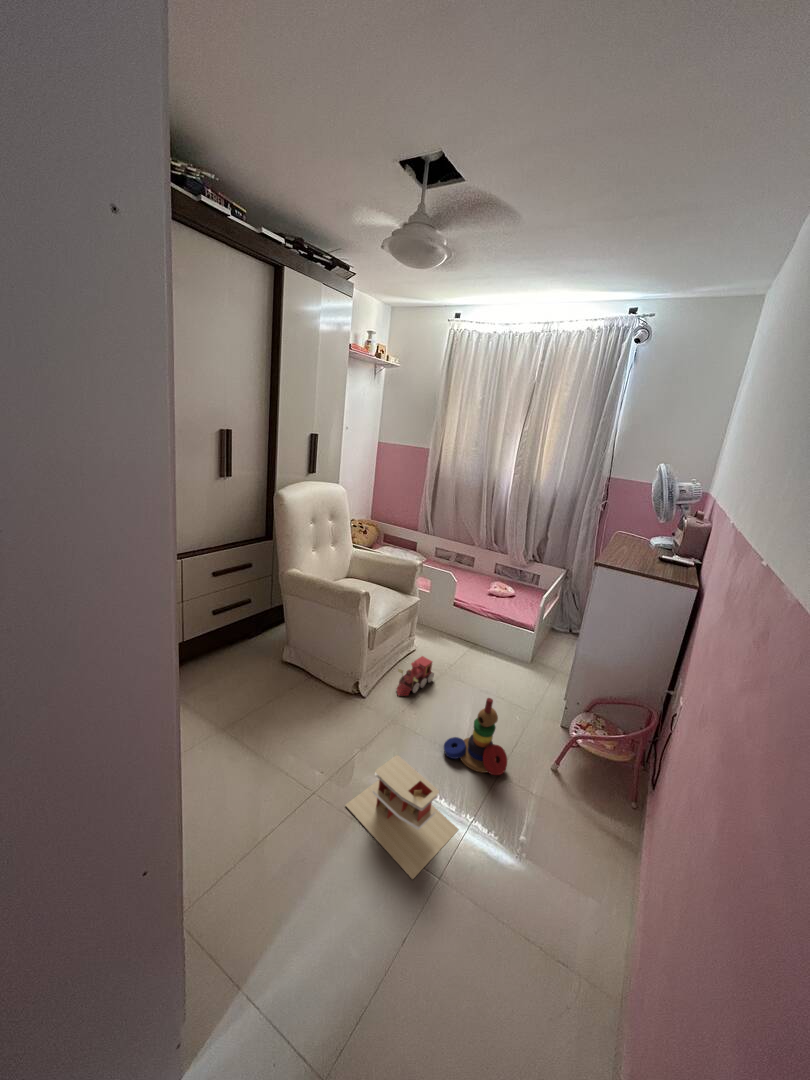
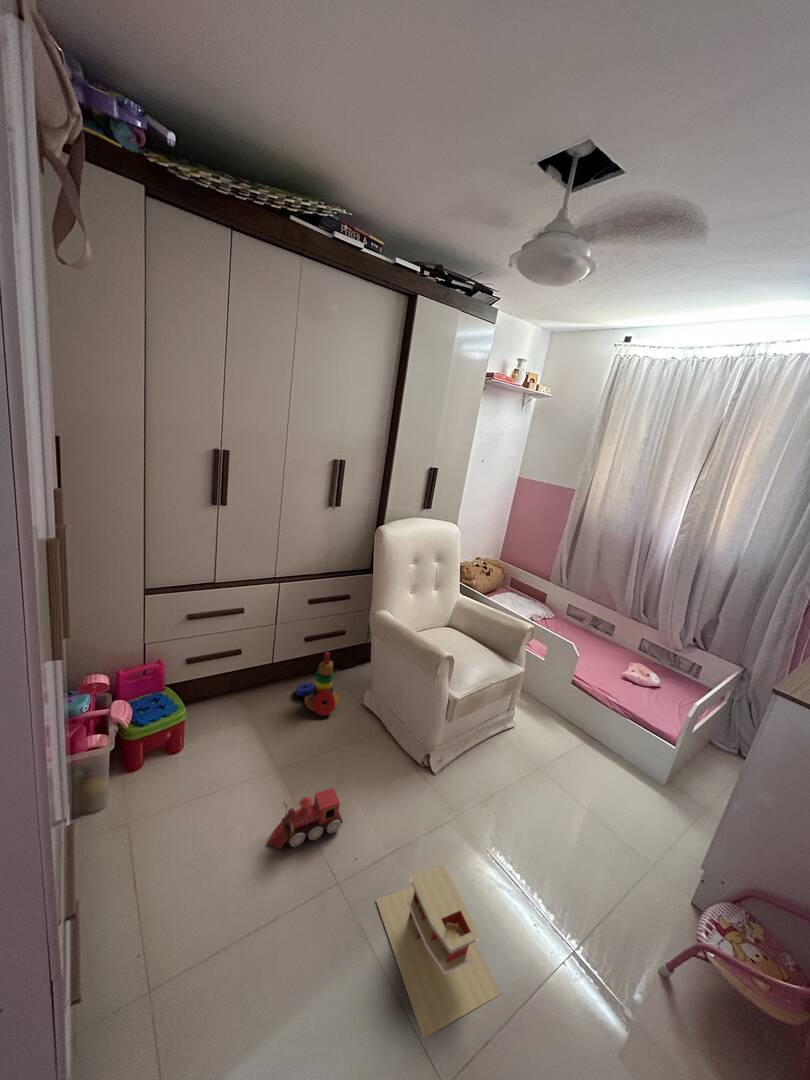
toy train: present [397,656,434,695] -> present [268,788,342,848]
stacking toy: present [444,698,507,775] -> present [296,652,339,716]

